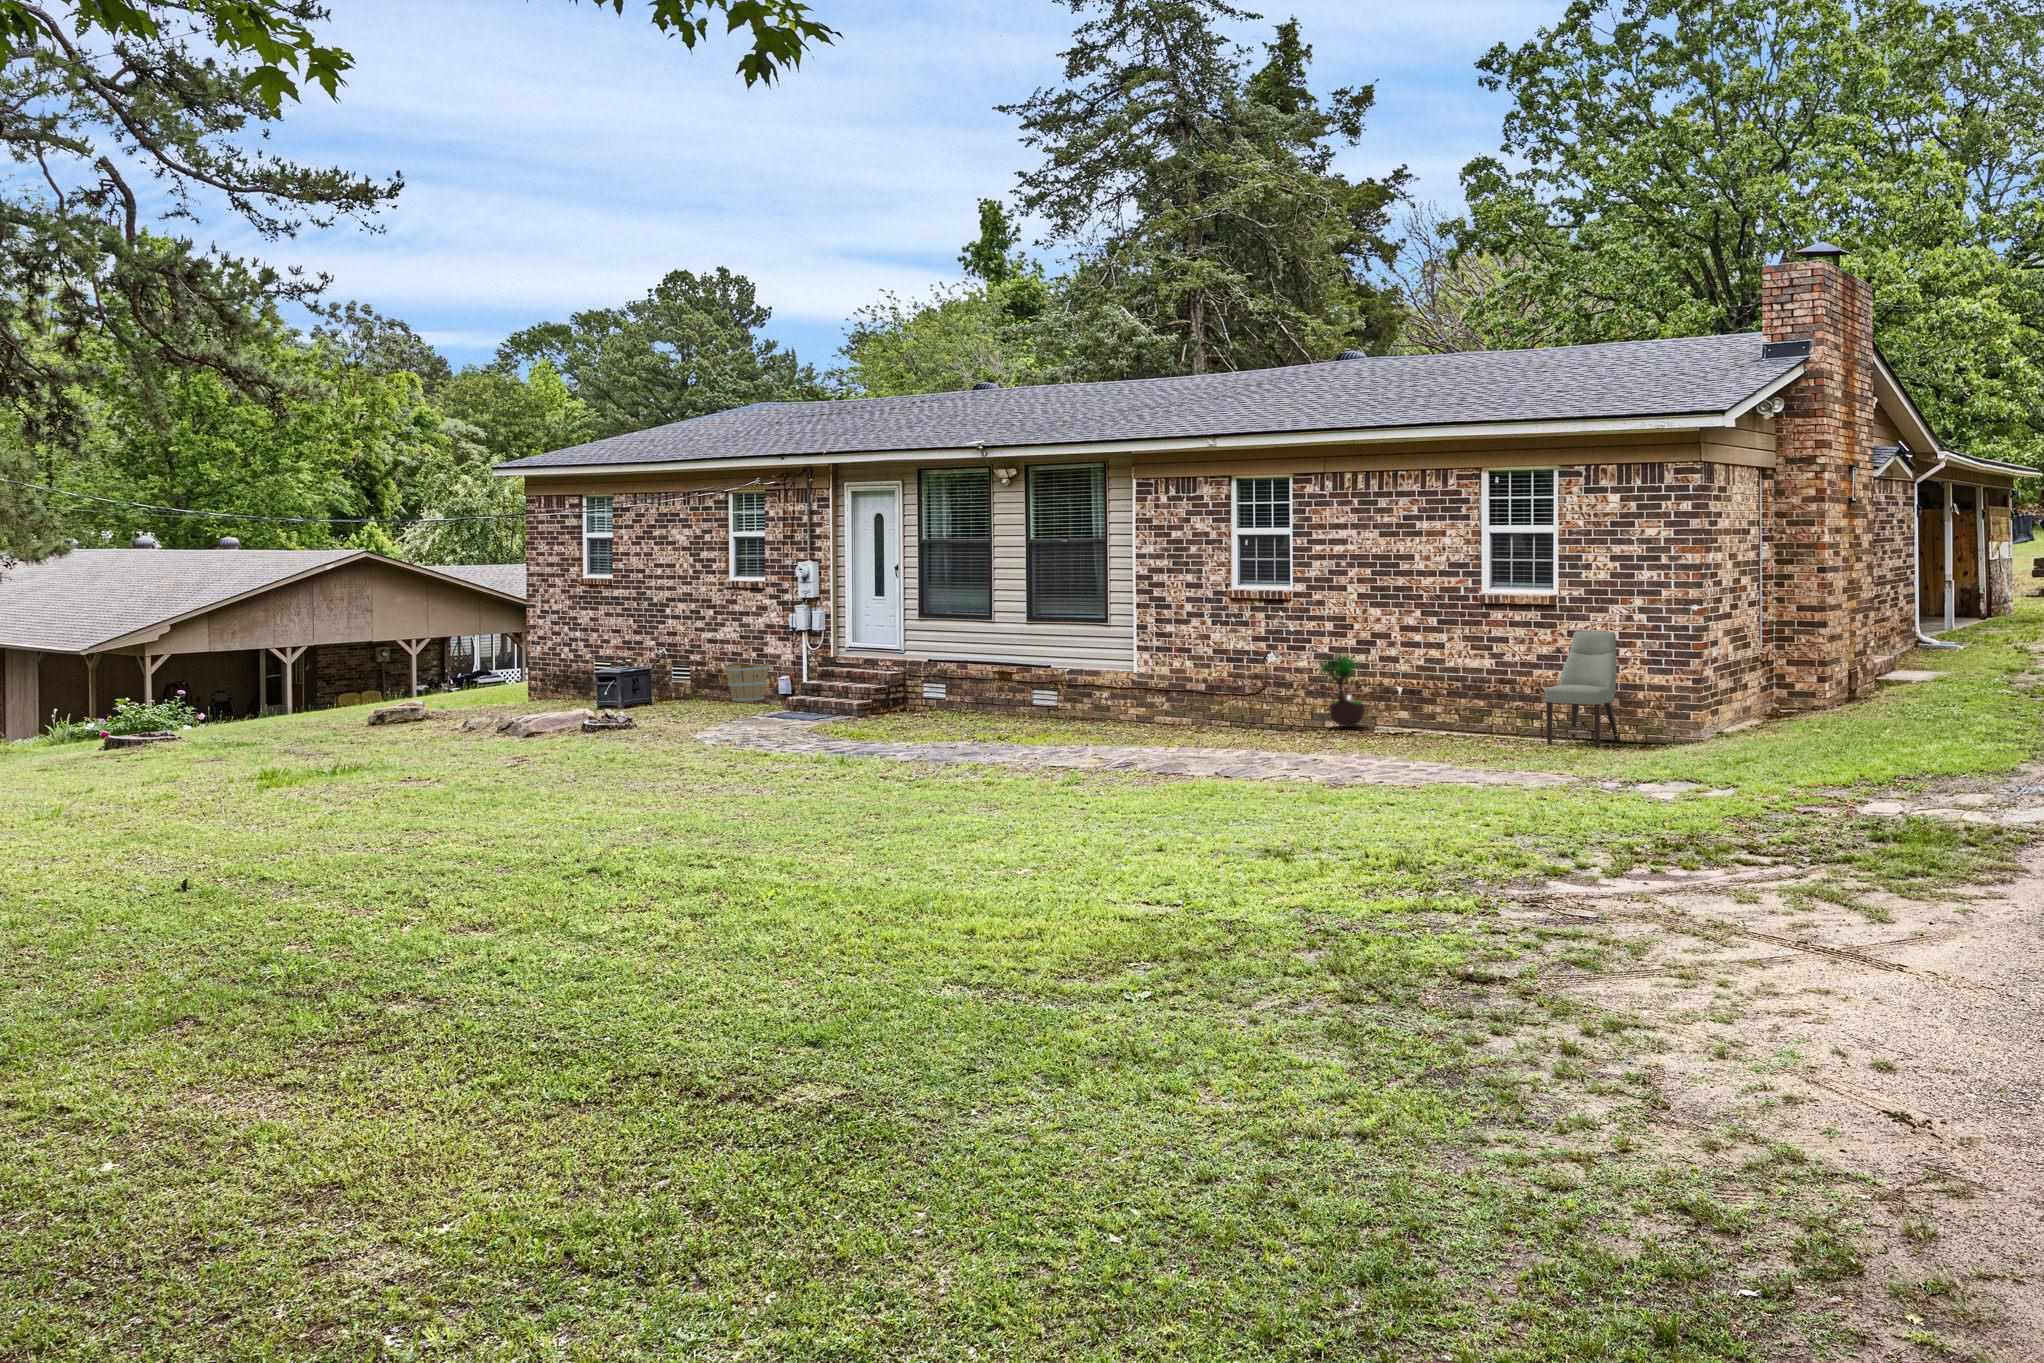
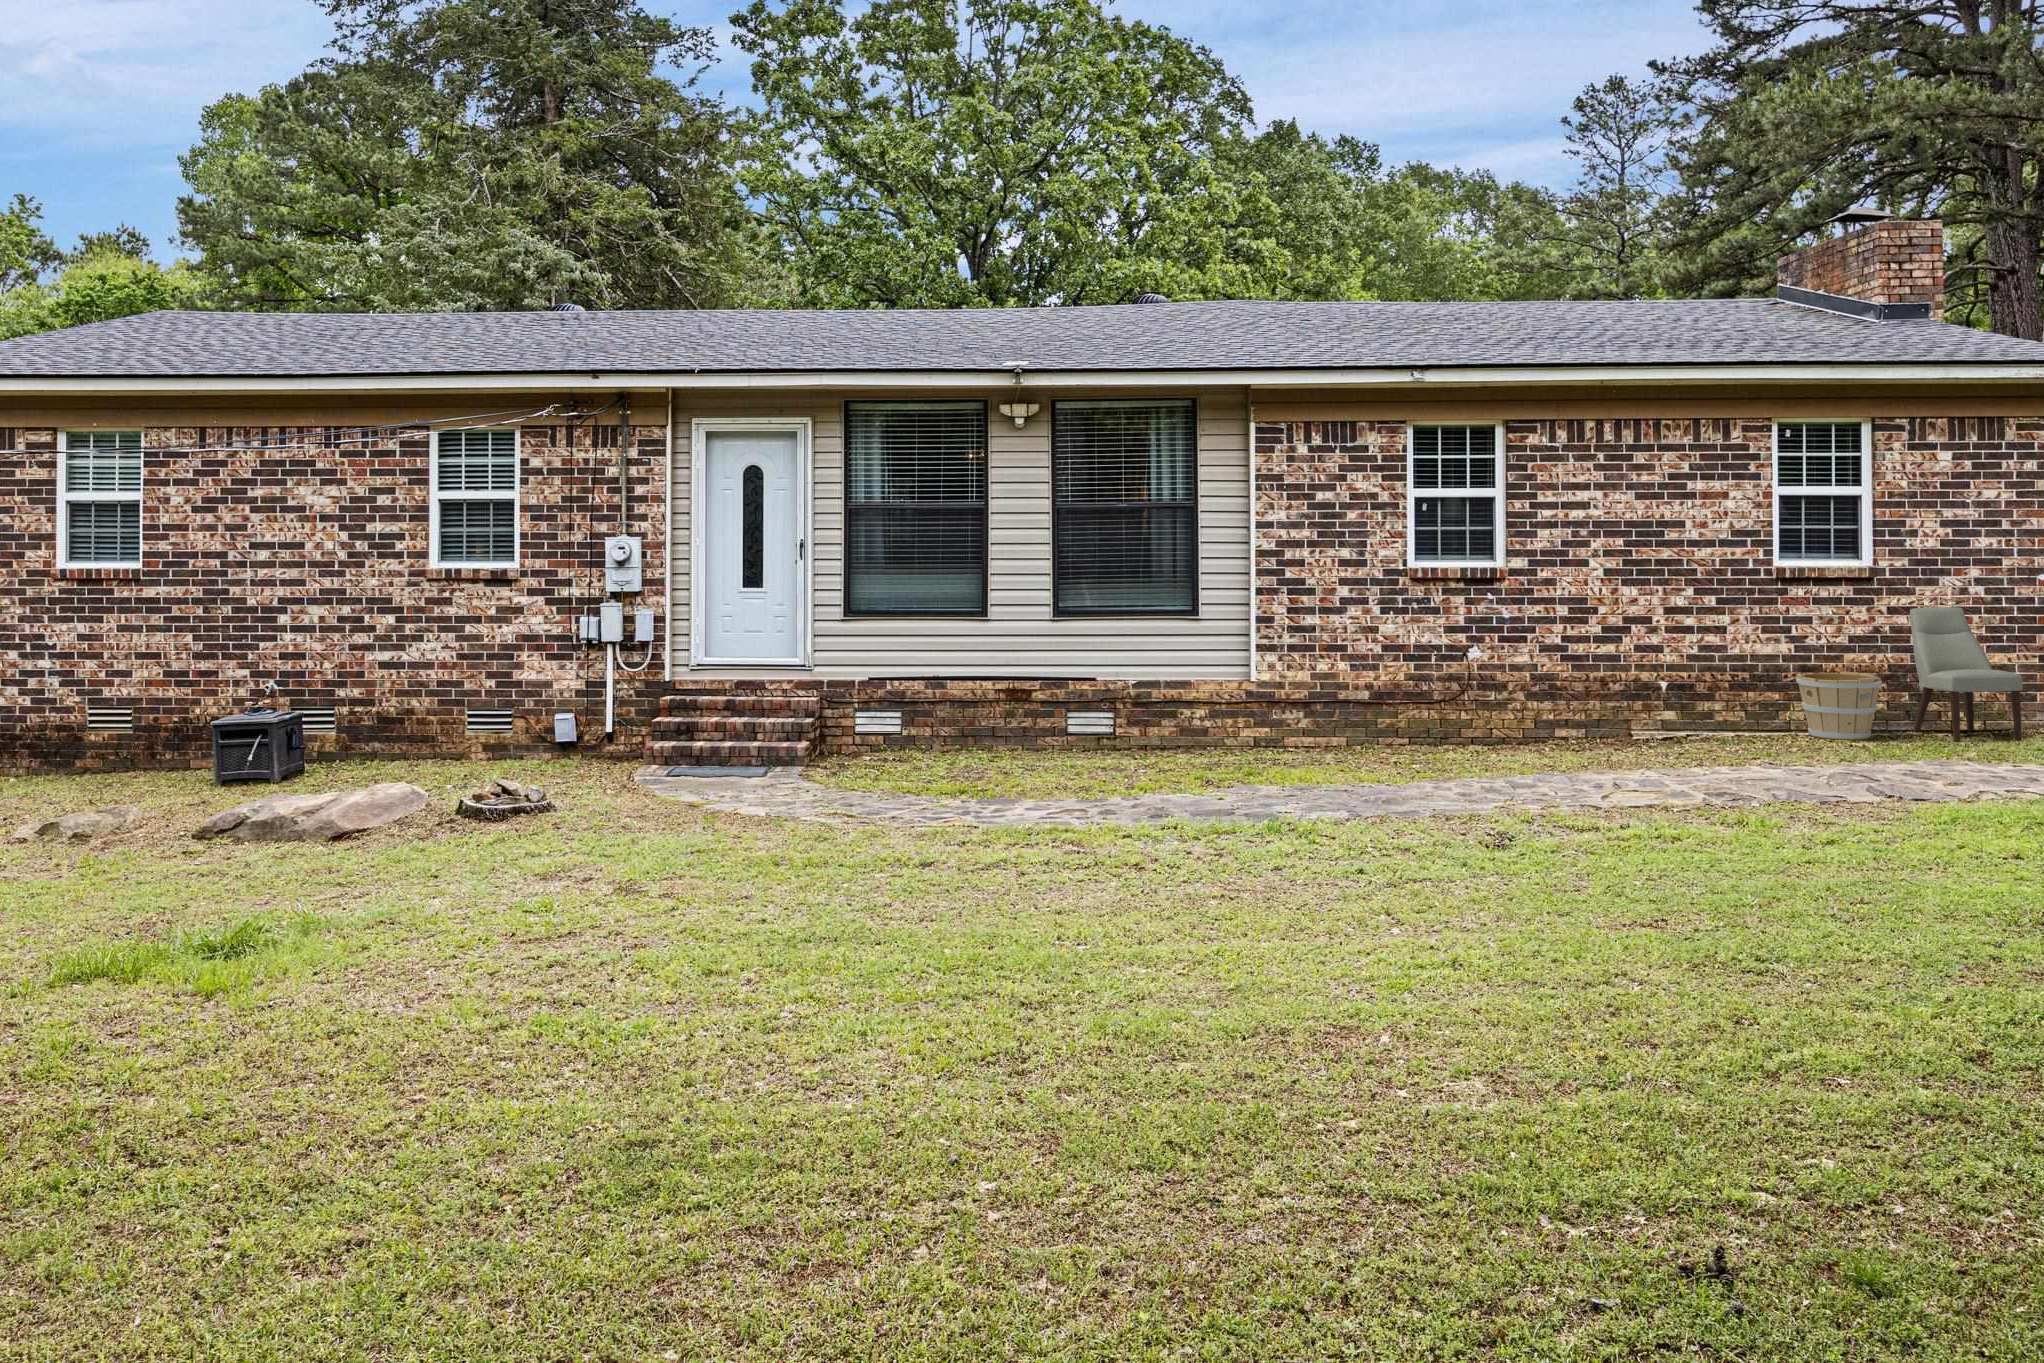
potted tree: present [1316,650,1365,727] -> none [1592,633,1656,738]
wooden bucket: present [725,663,770,702] -> present [1796,672,1882,740]

